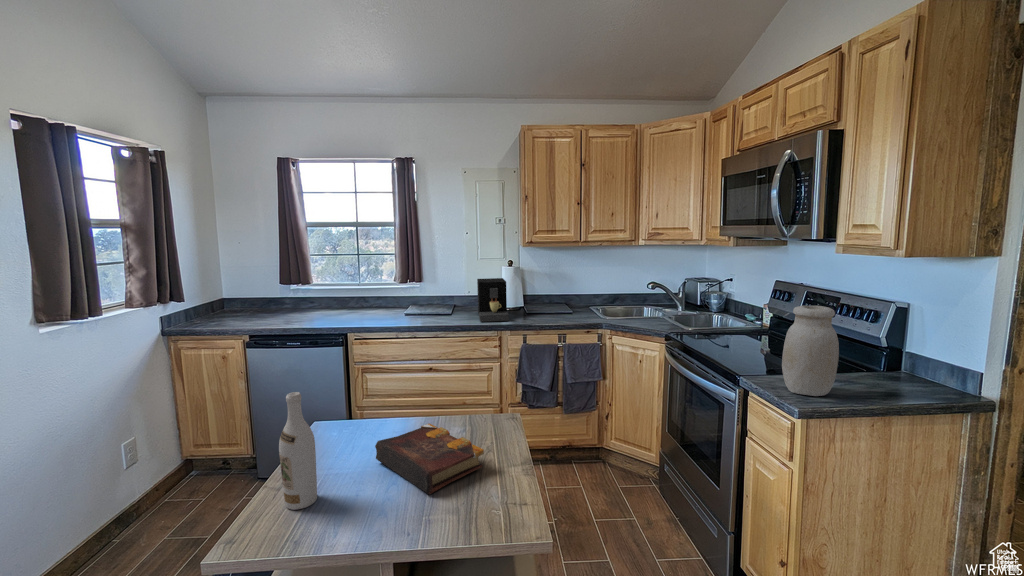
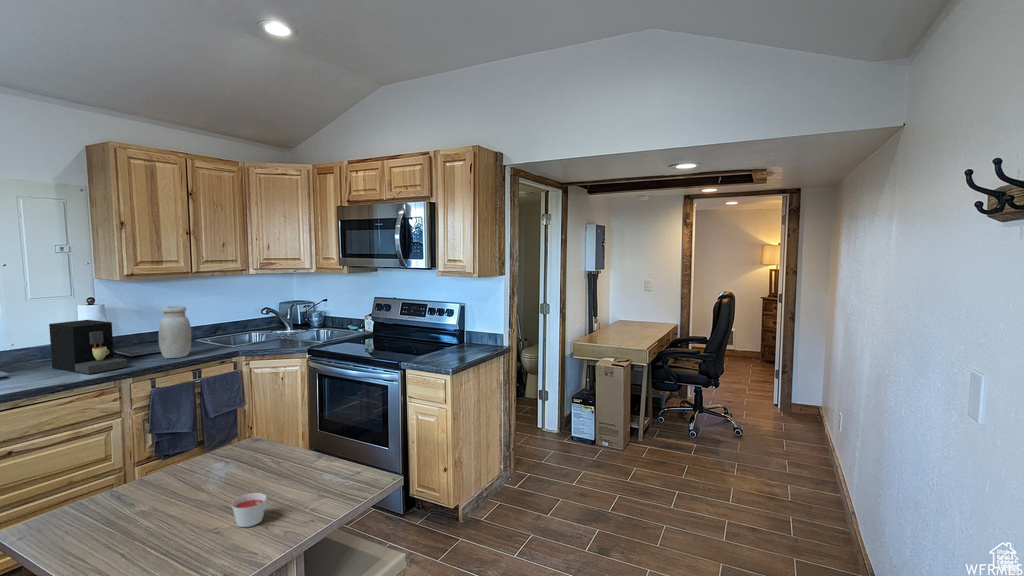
jar: present [782,306,839,396] -> present [159,306,191,358]
wine bottle: present [279,392,317,510] -> none [165,430,203,545]
book: present [375,424,484,494] -> none [198,446,301,495]
candle: none [323,484,361,524] -> present [232,493,266,527]

